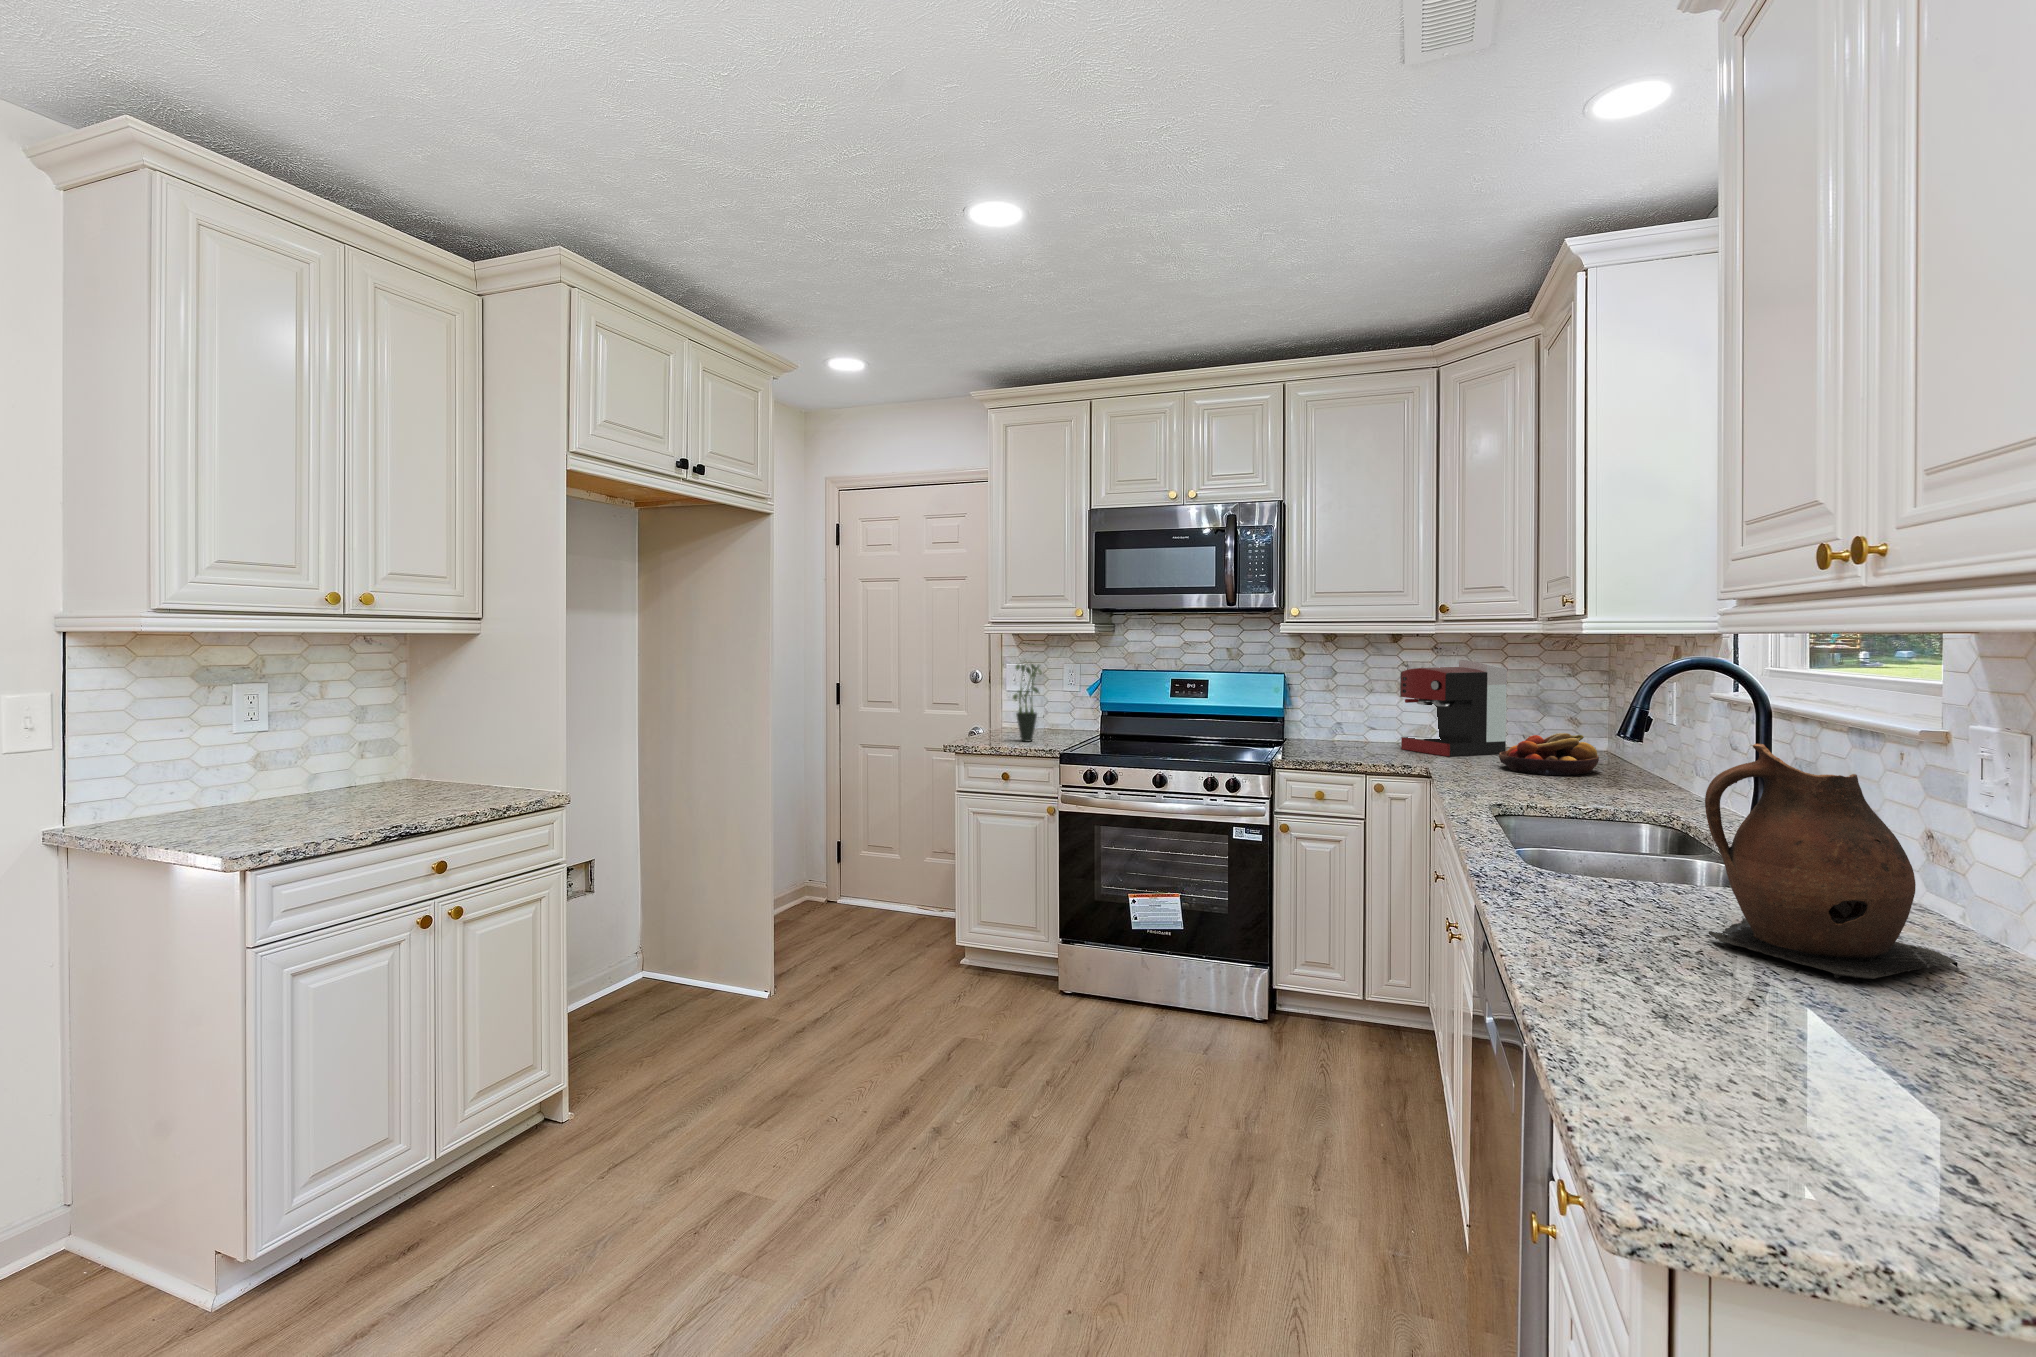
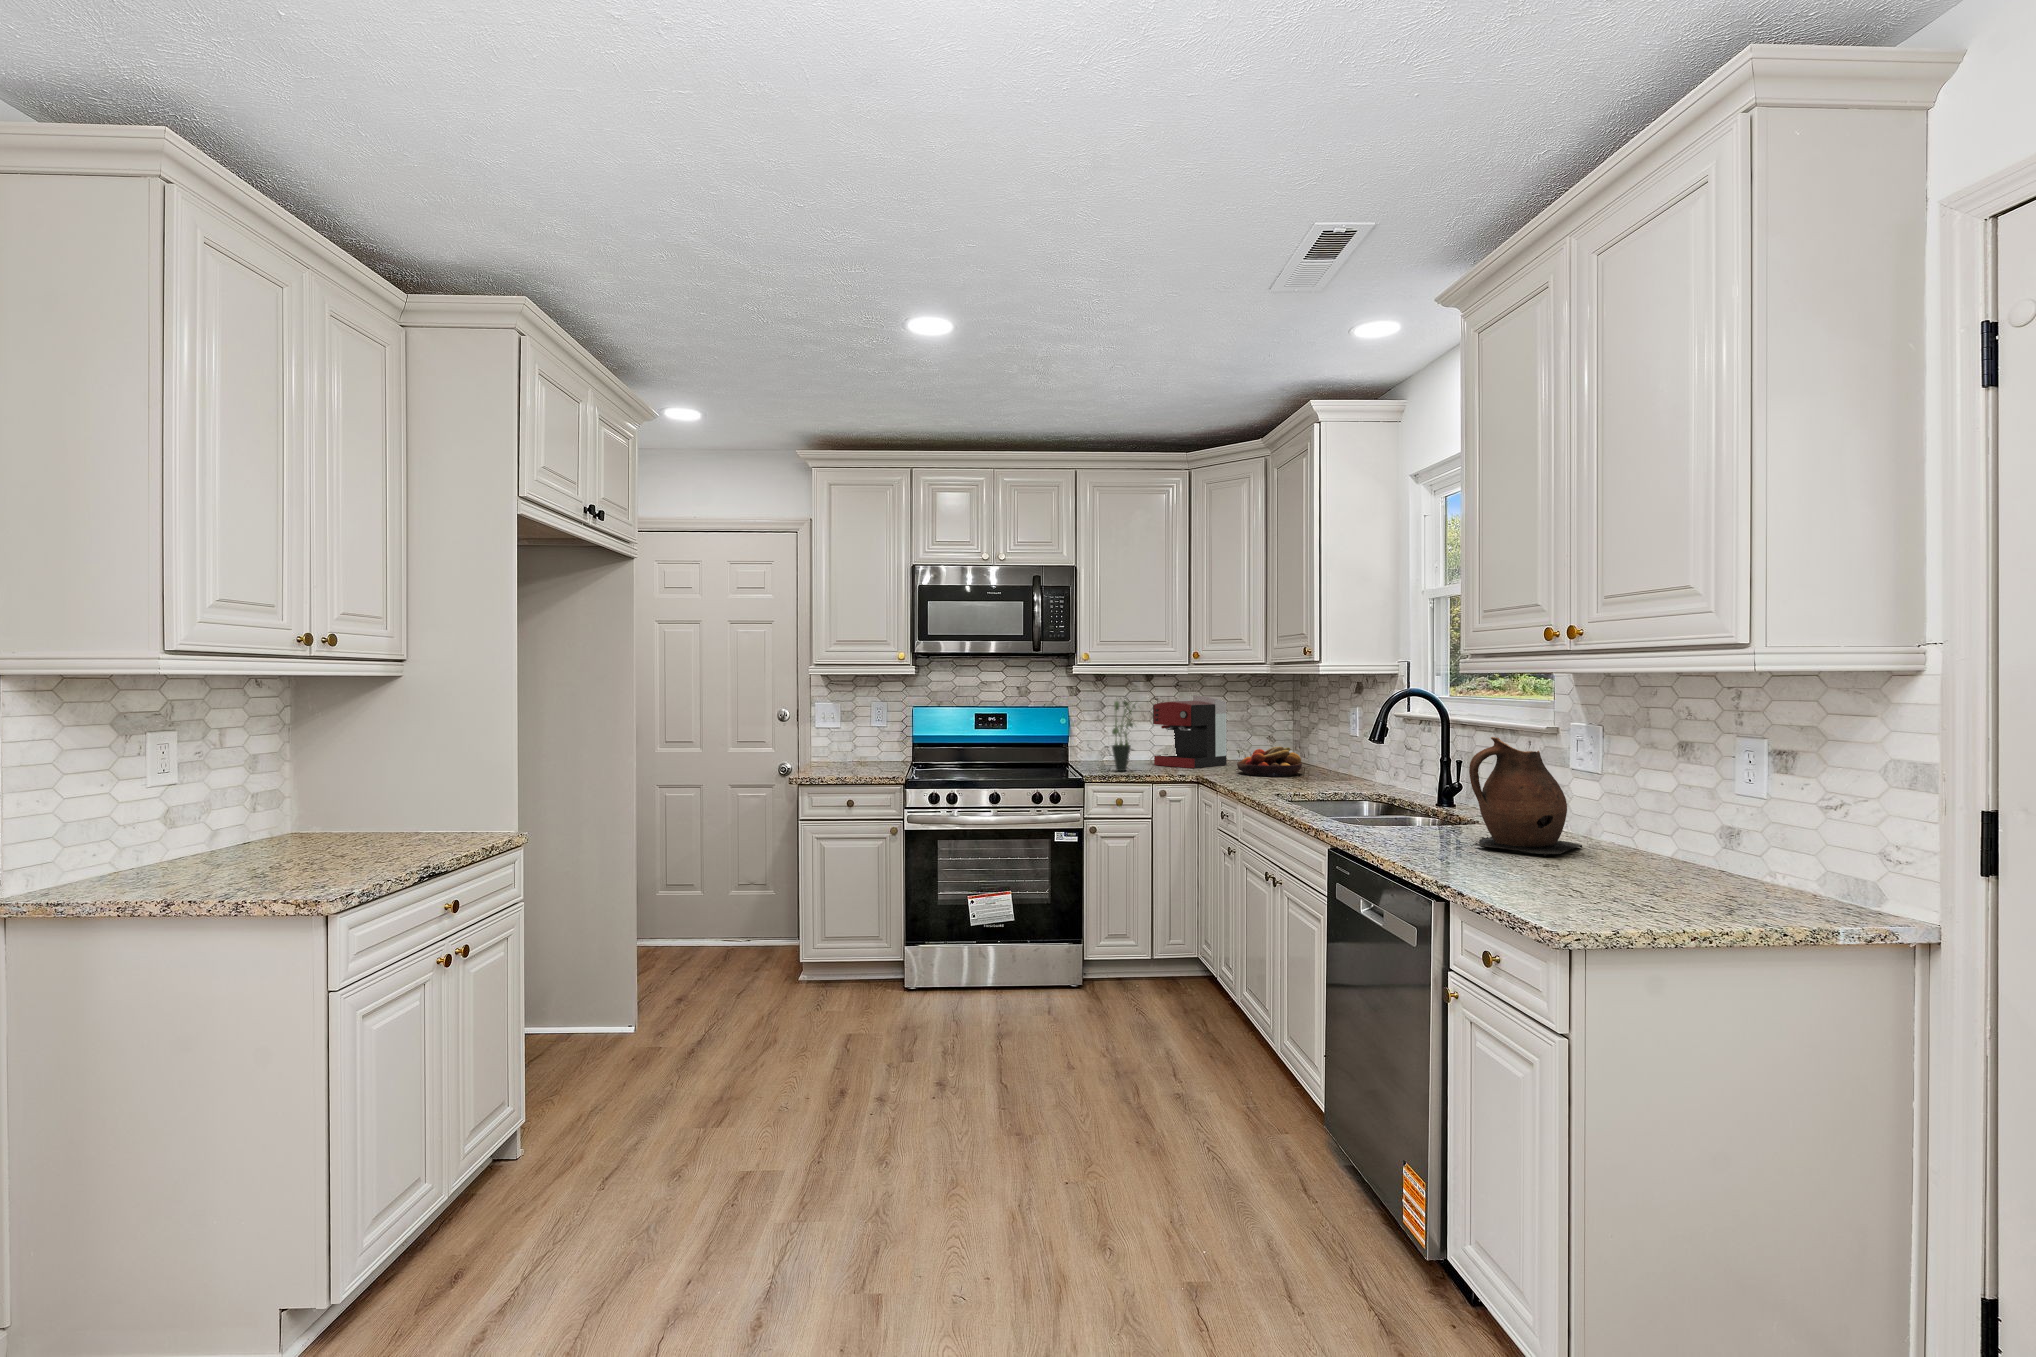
potted plant: present [1013,664,1042,741] -> present [1112,701,1135,771]

